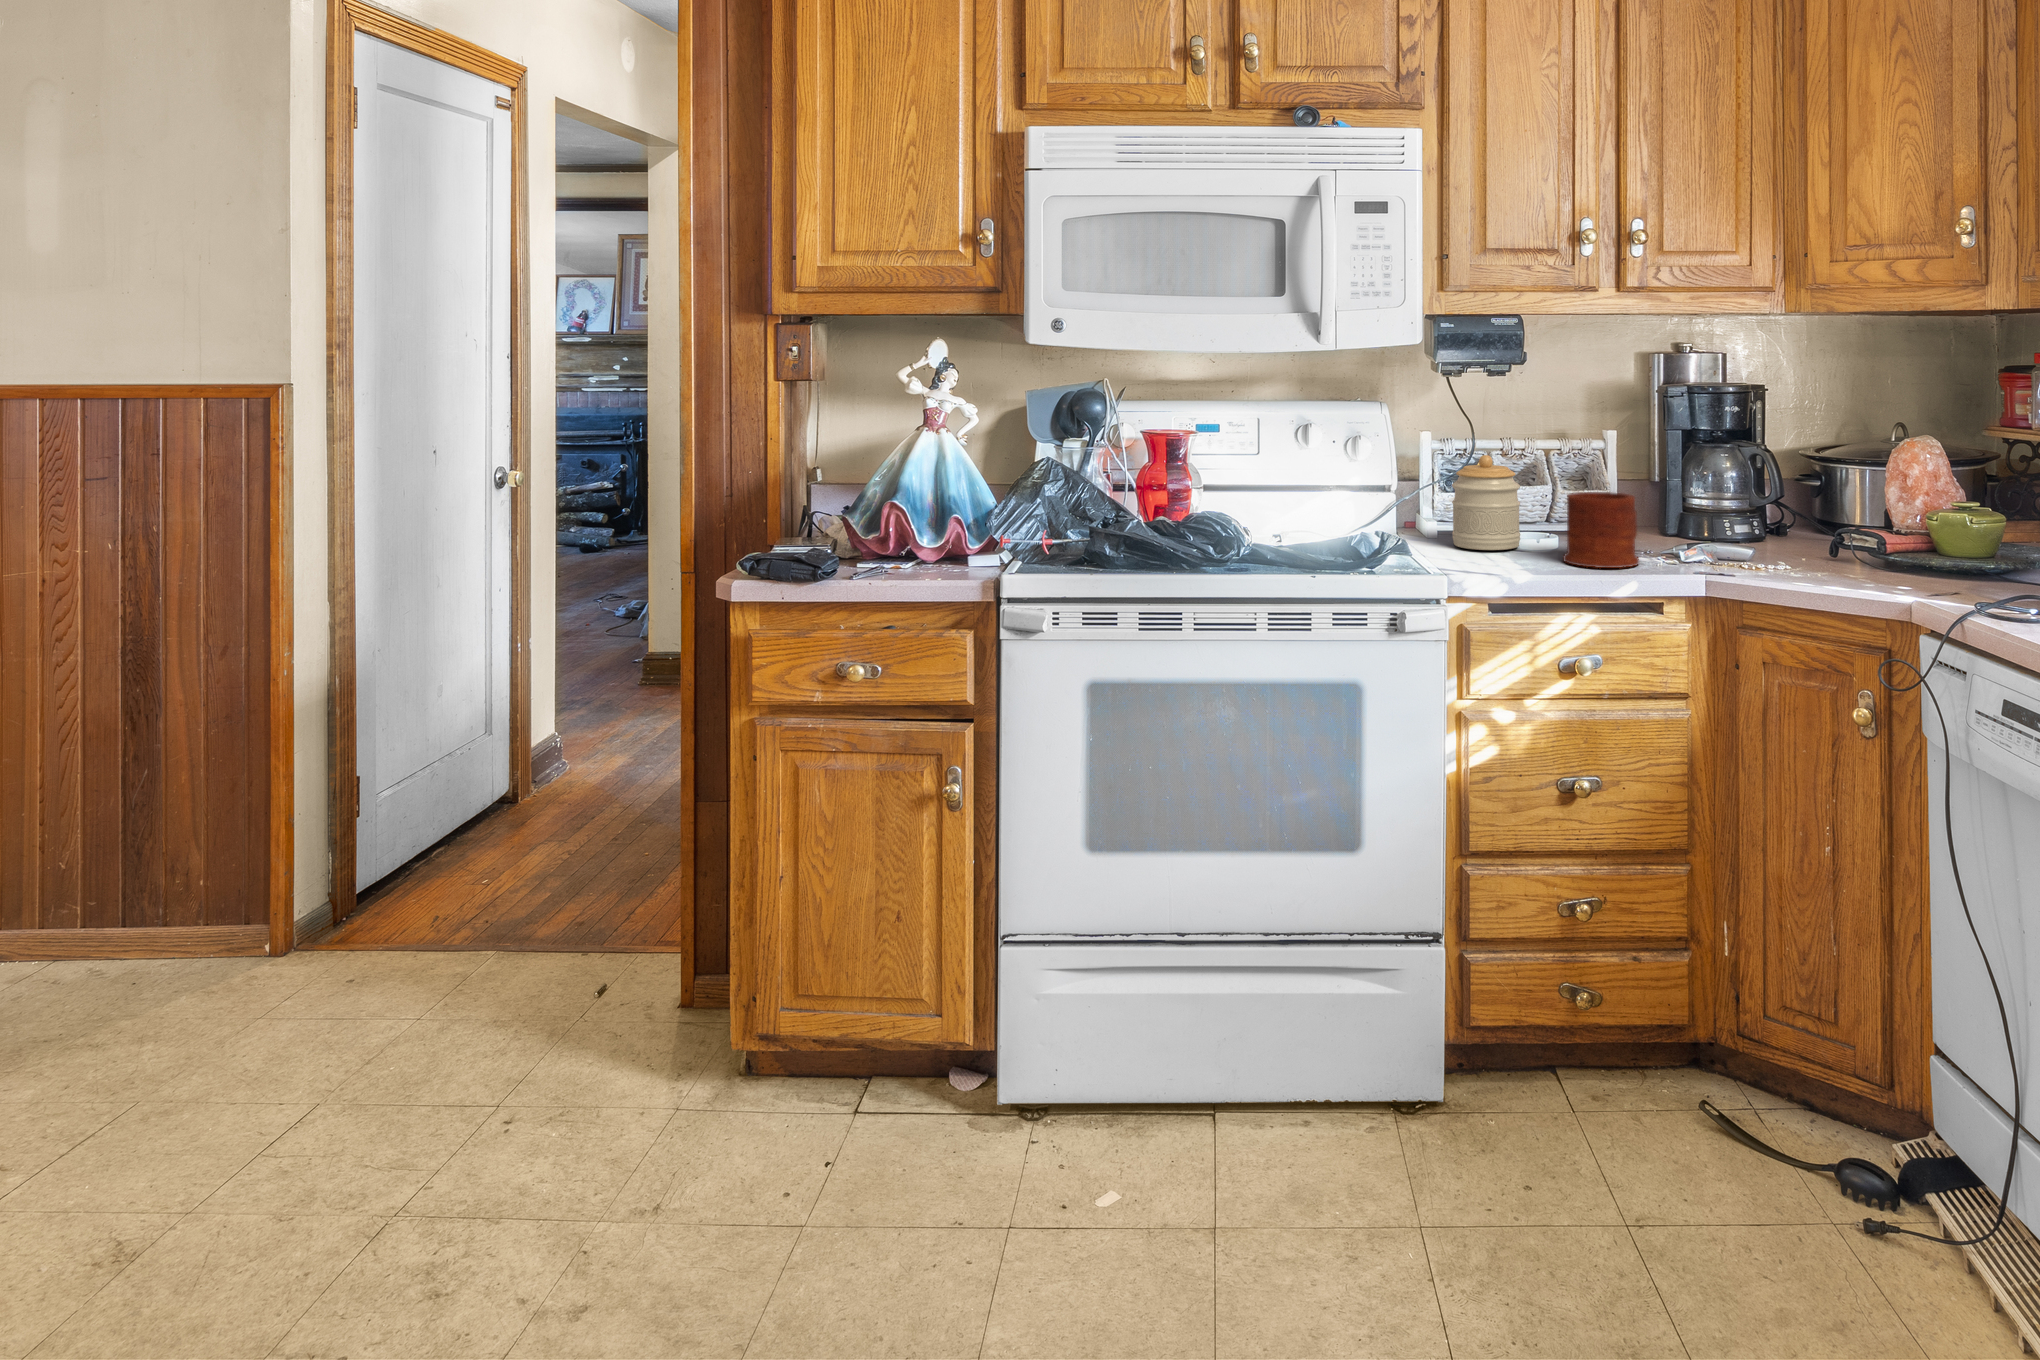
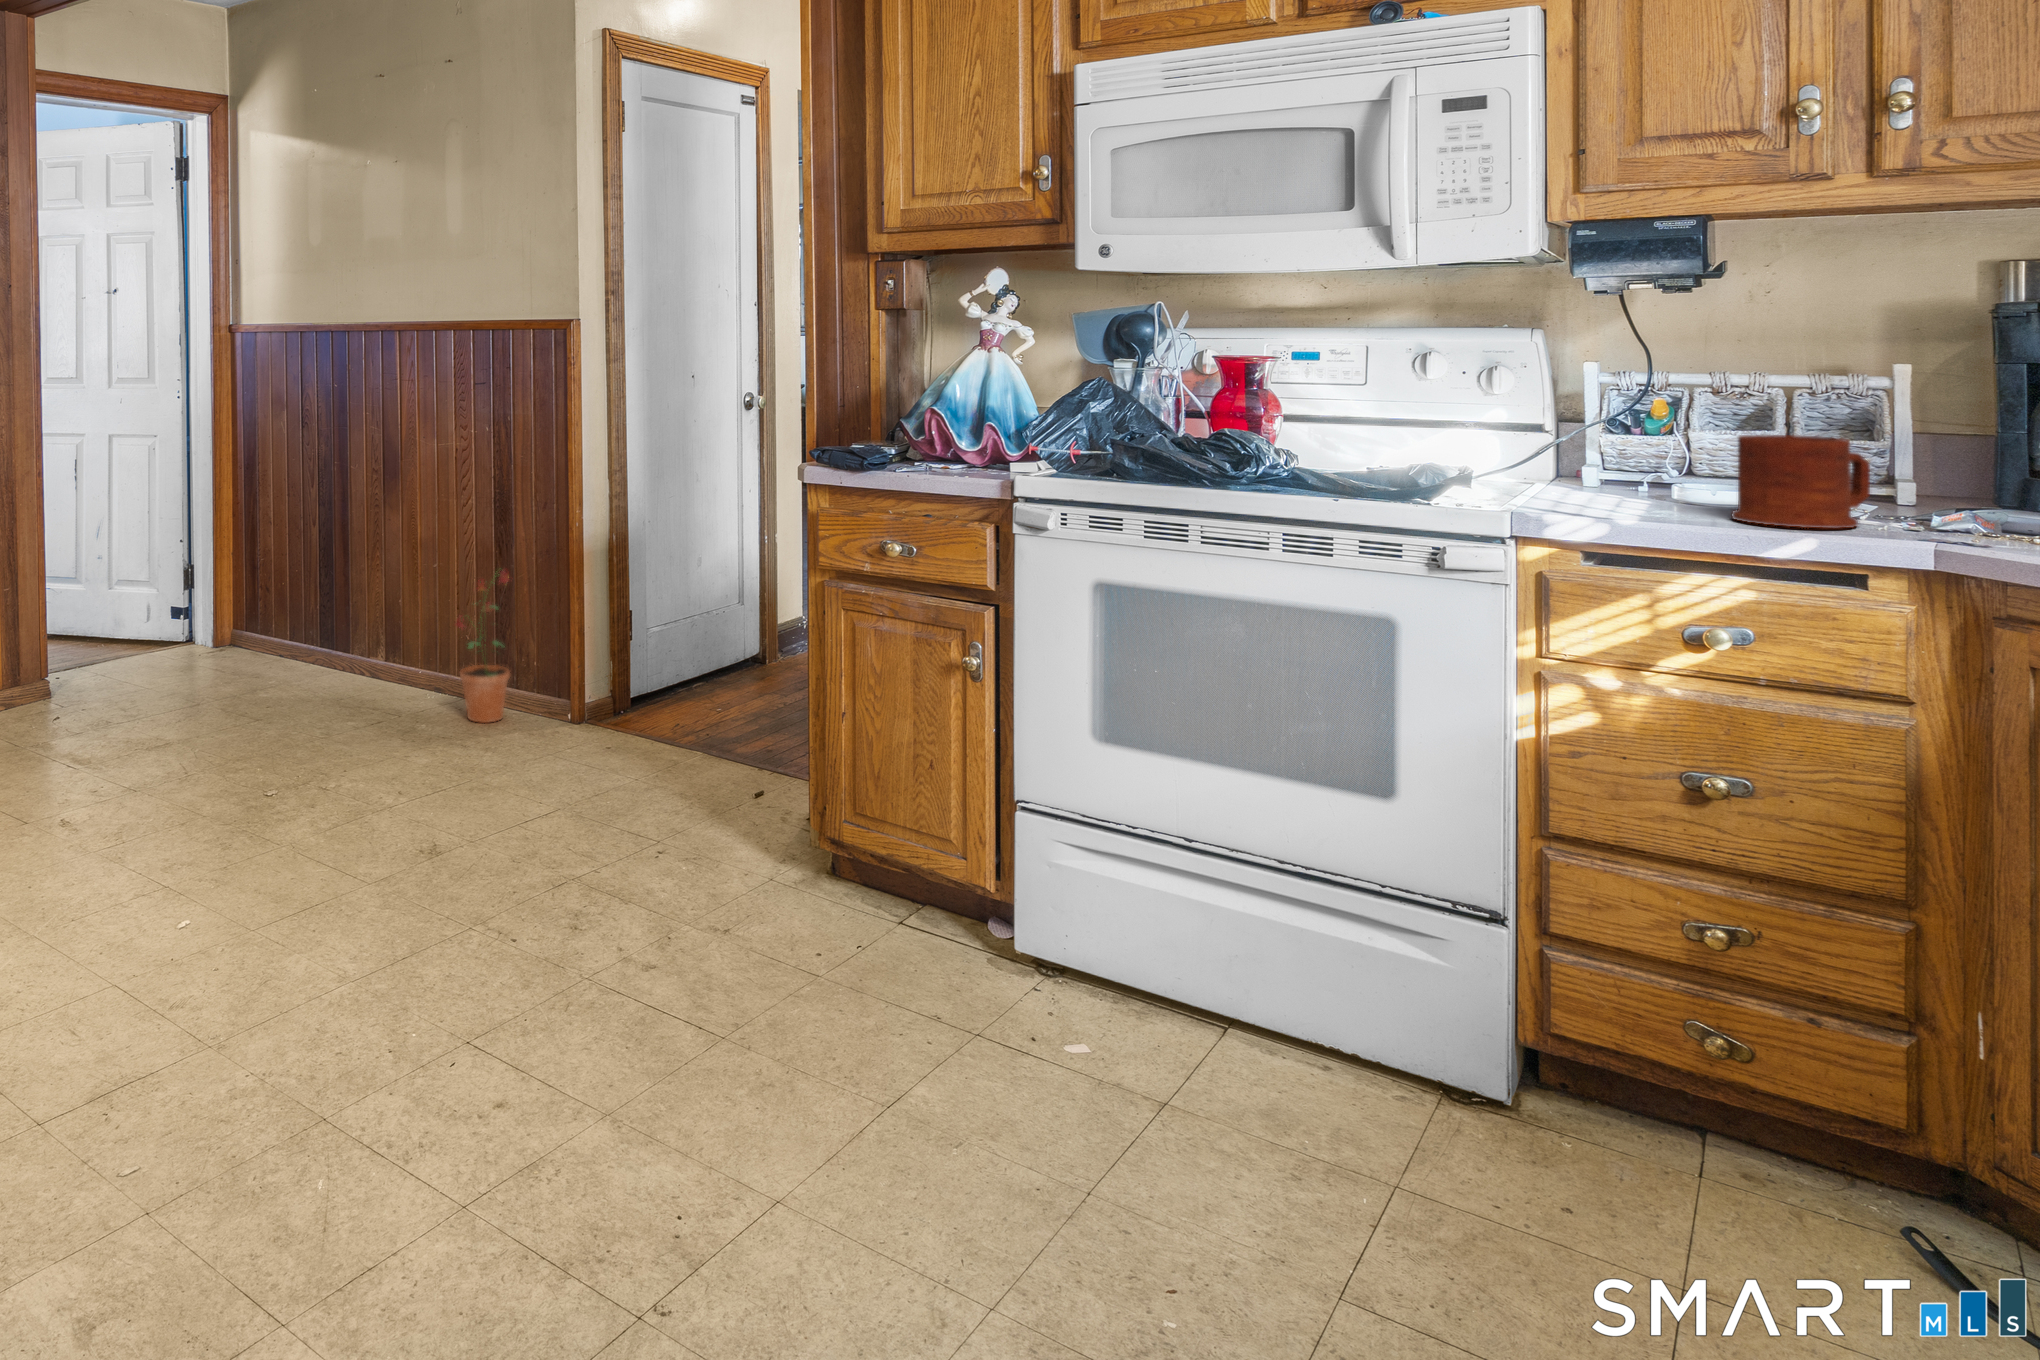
jar: present [1452,455,1520,550] -> none [1594,388,1698,502]
potted plant: none [61,752,172,995] -> present [456,570,510,723]

